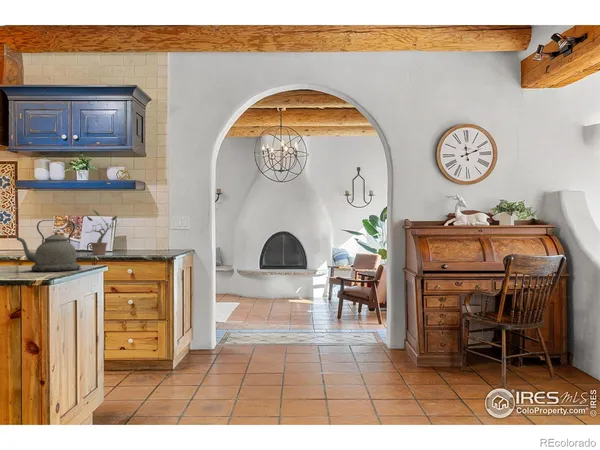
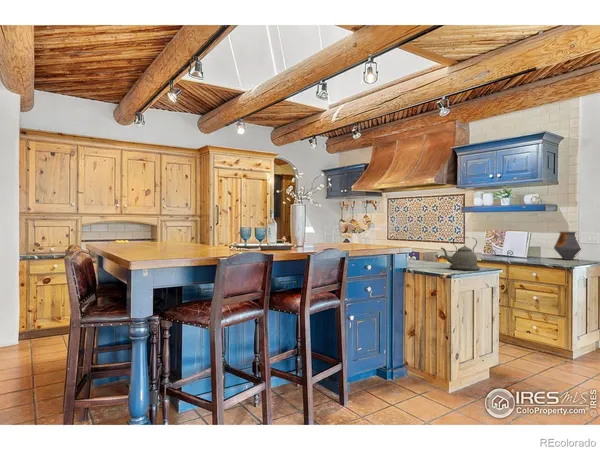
potted plant: present [87,210,117,255] -> none [501,226,529,260]
vase: none [143,216,172,250] -> present [554,232,581,260]

